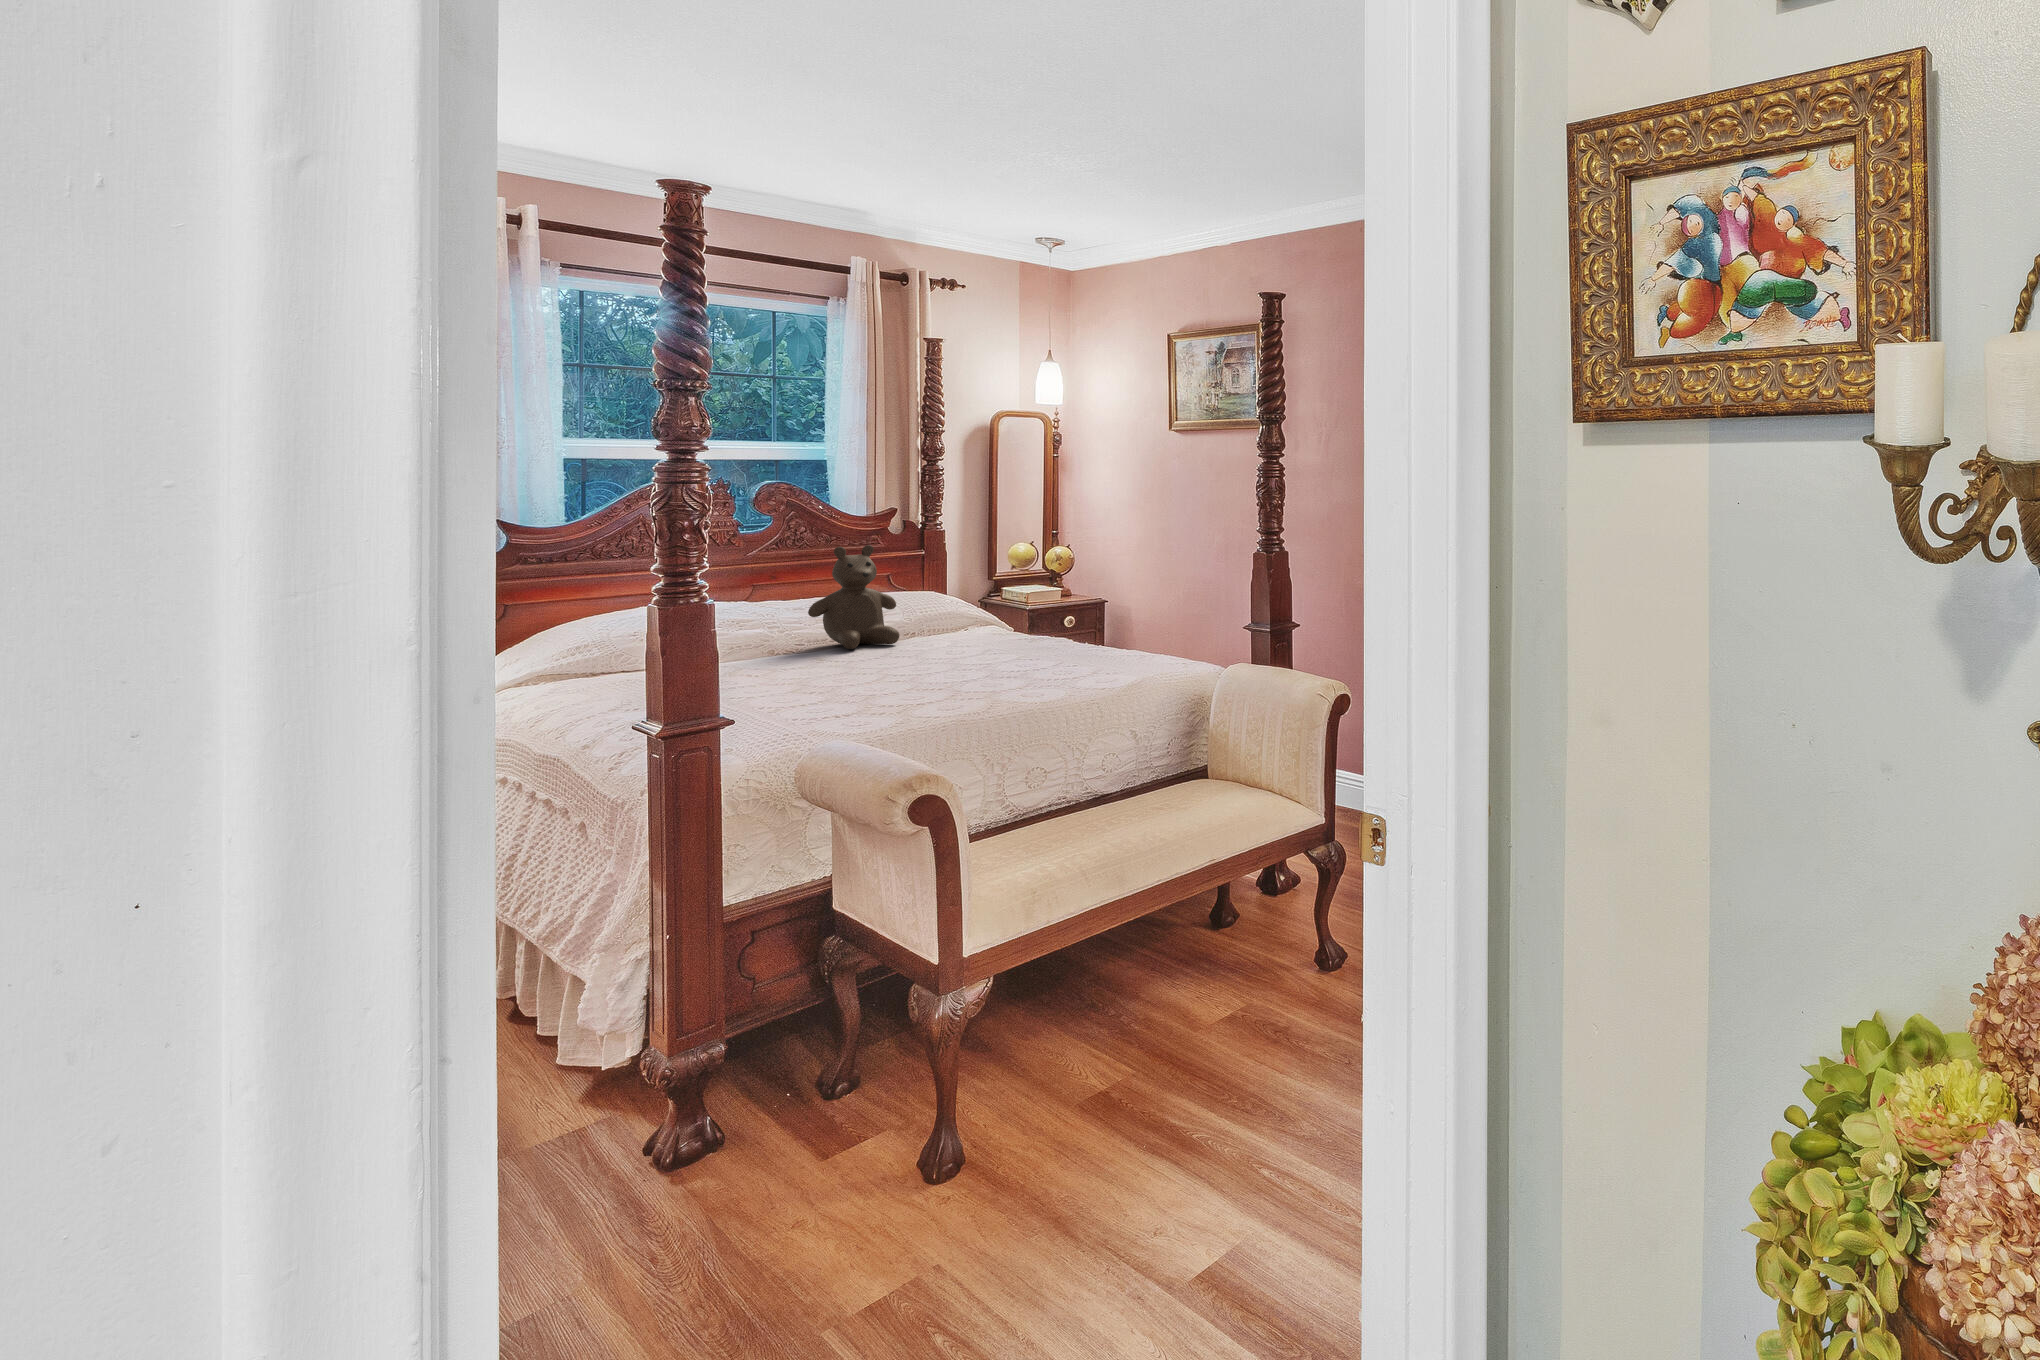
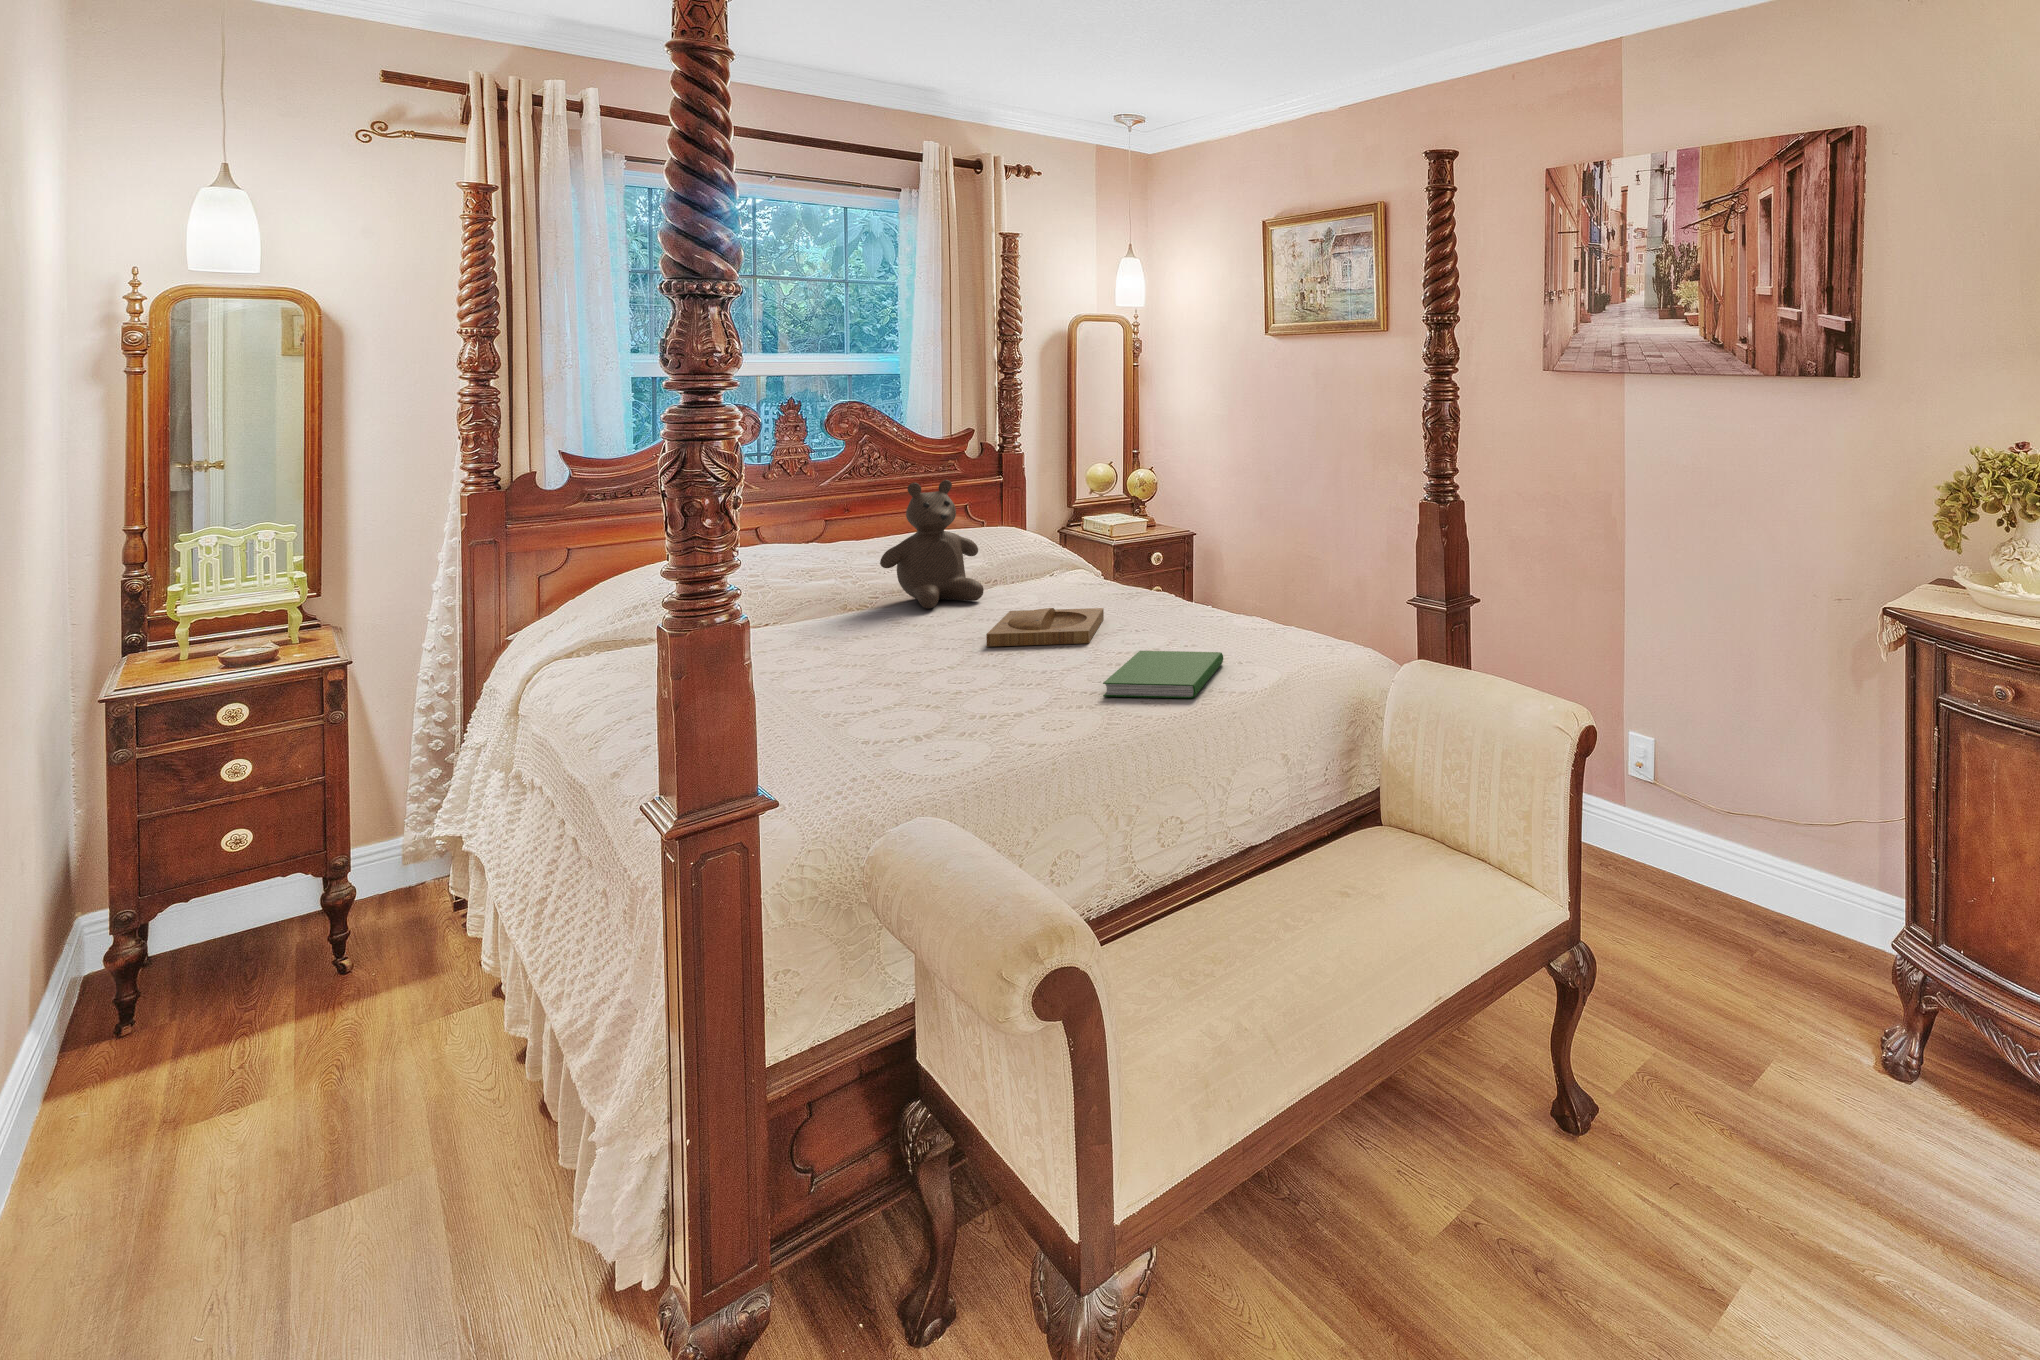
tray: none [897,644,1000,670] -> present [986,608,1104,647]
hardcover book: none [986,668,1087,695] -> present [1103,651,1223,698]

